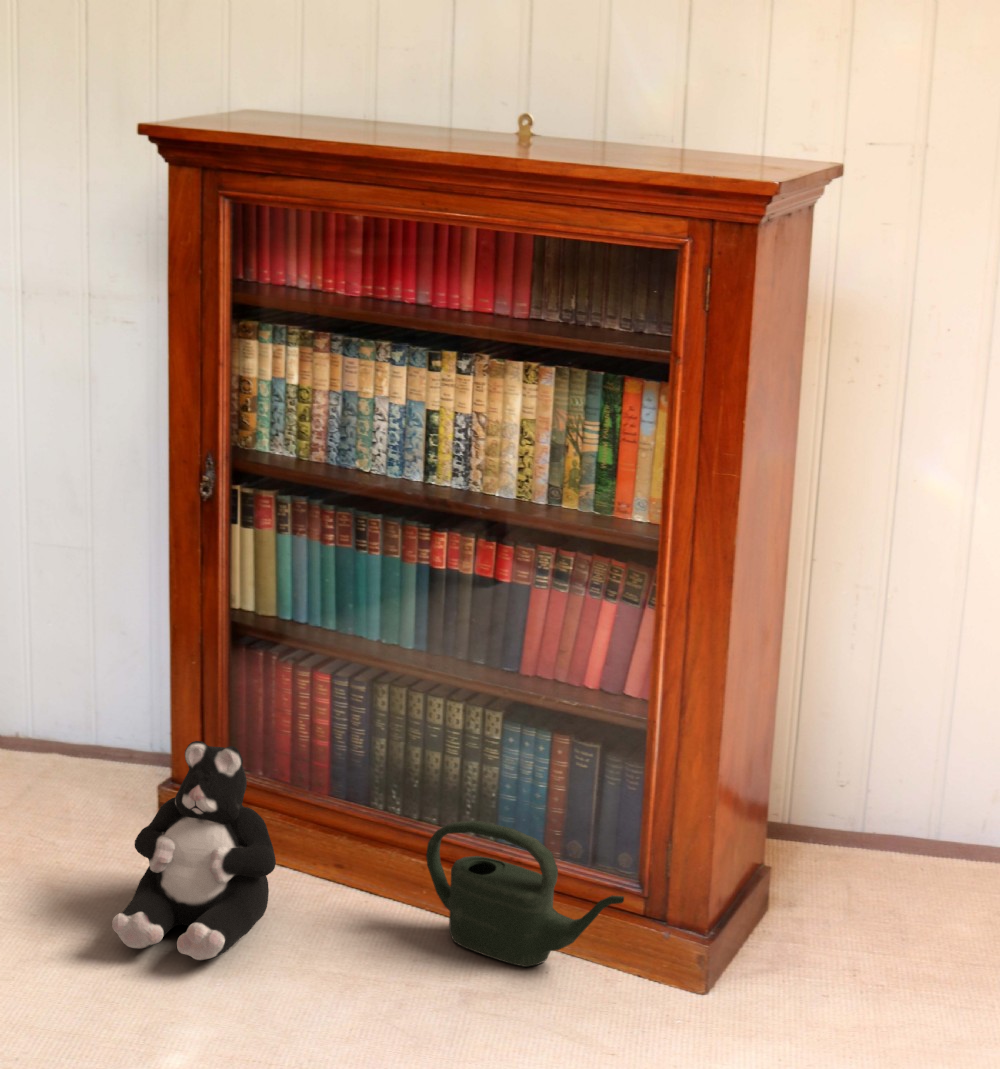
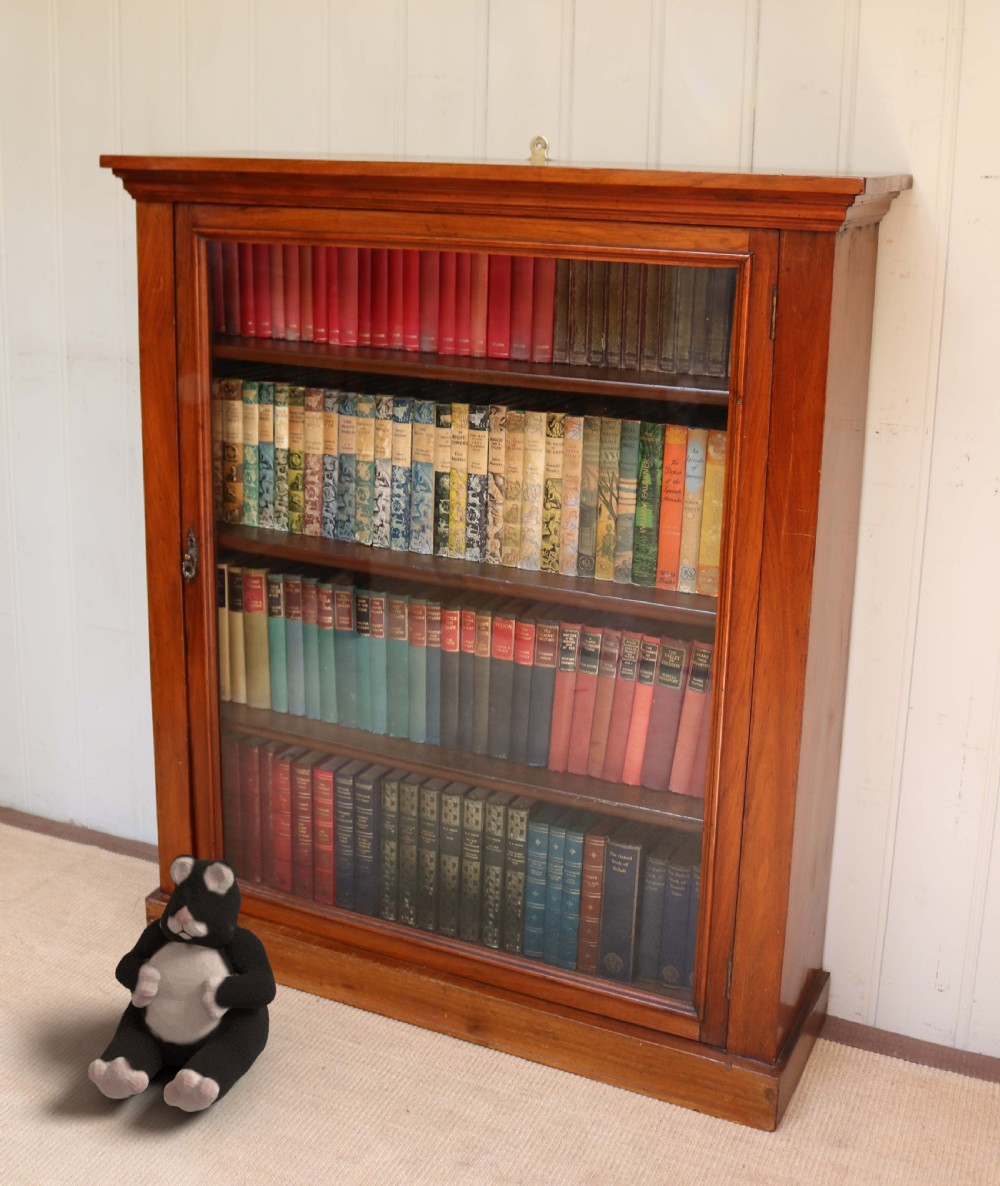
watering can: present [426,821,624,967] -> none [447,936,679,1103]

